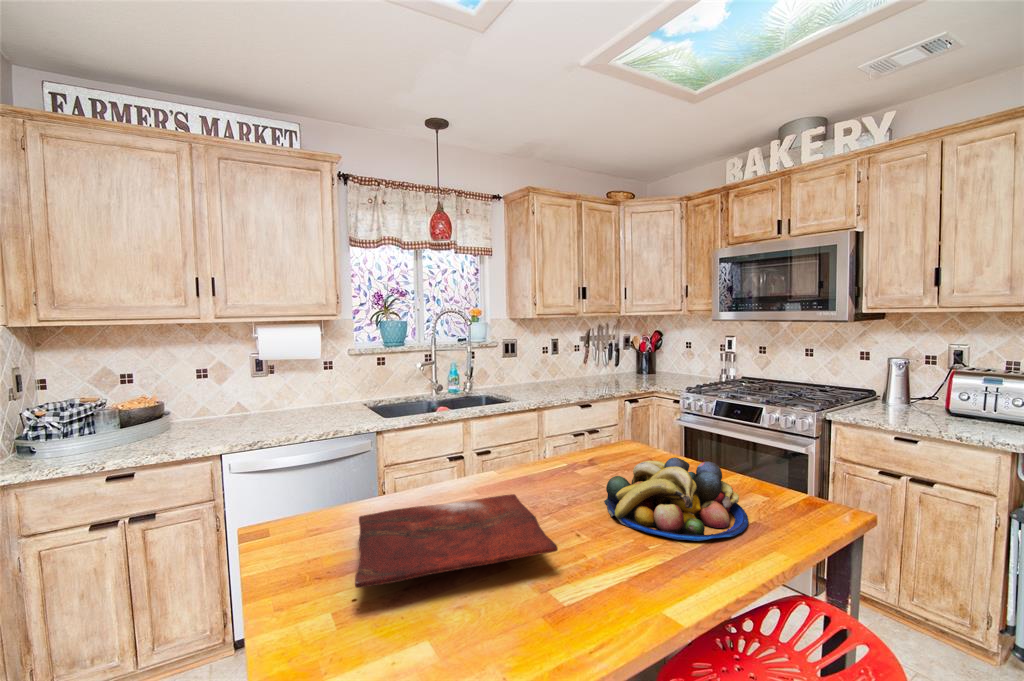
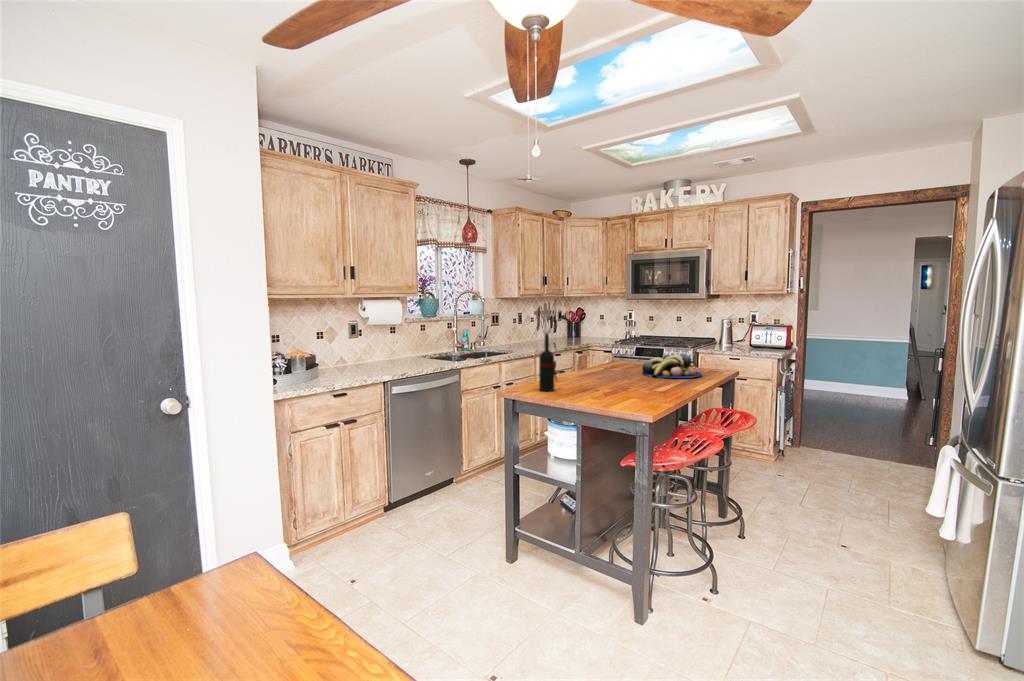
wine bottle: none [280,418,320,556] -> present [539,333,557,391]
cutting board: present [355,494,558,588] -> none [565,370,655,388]

